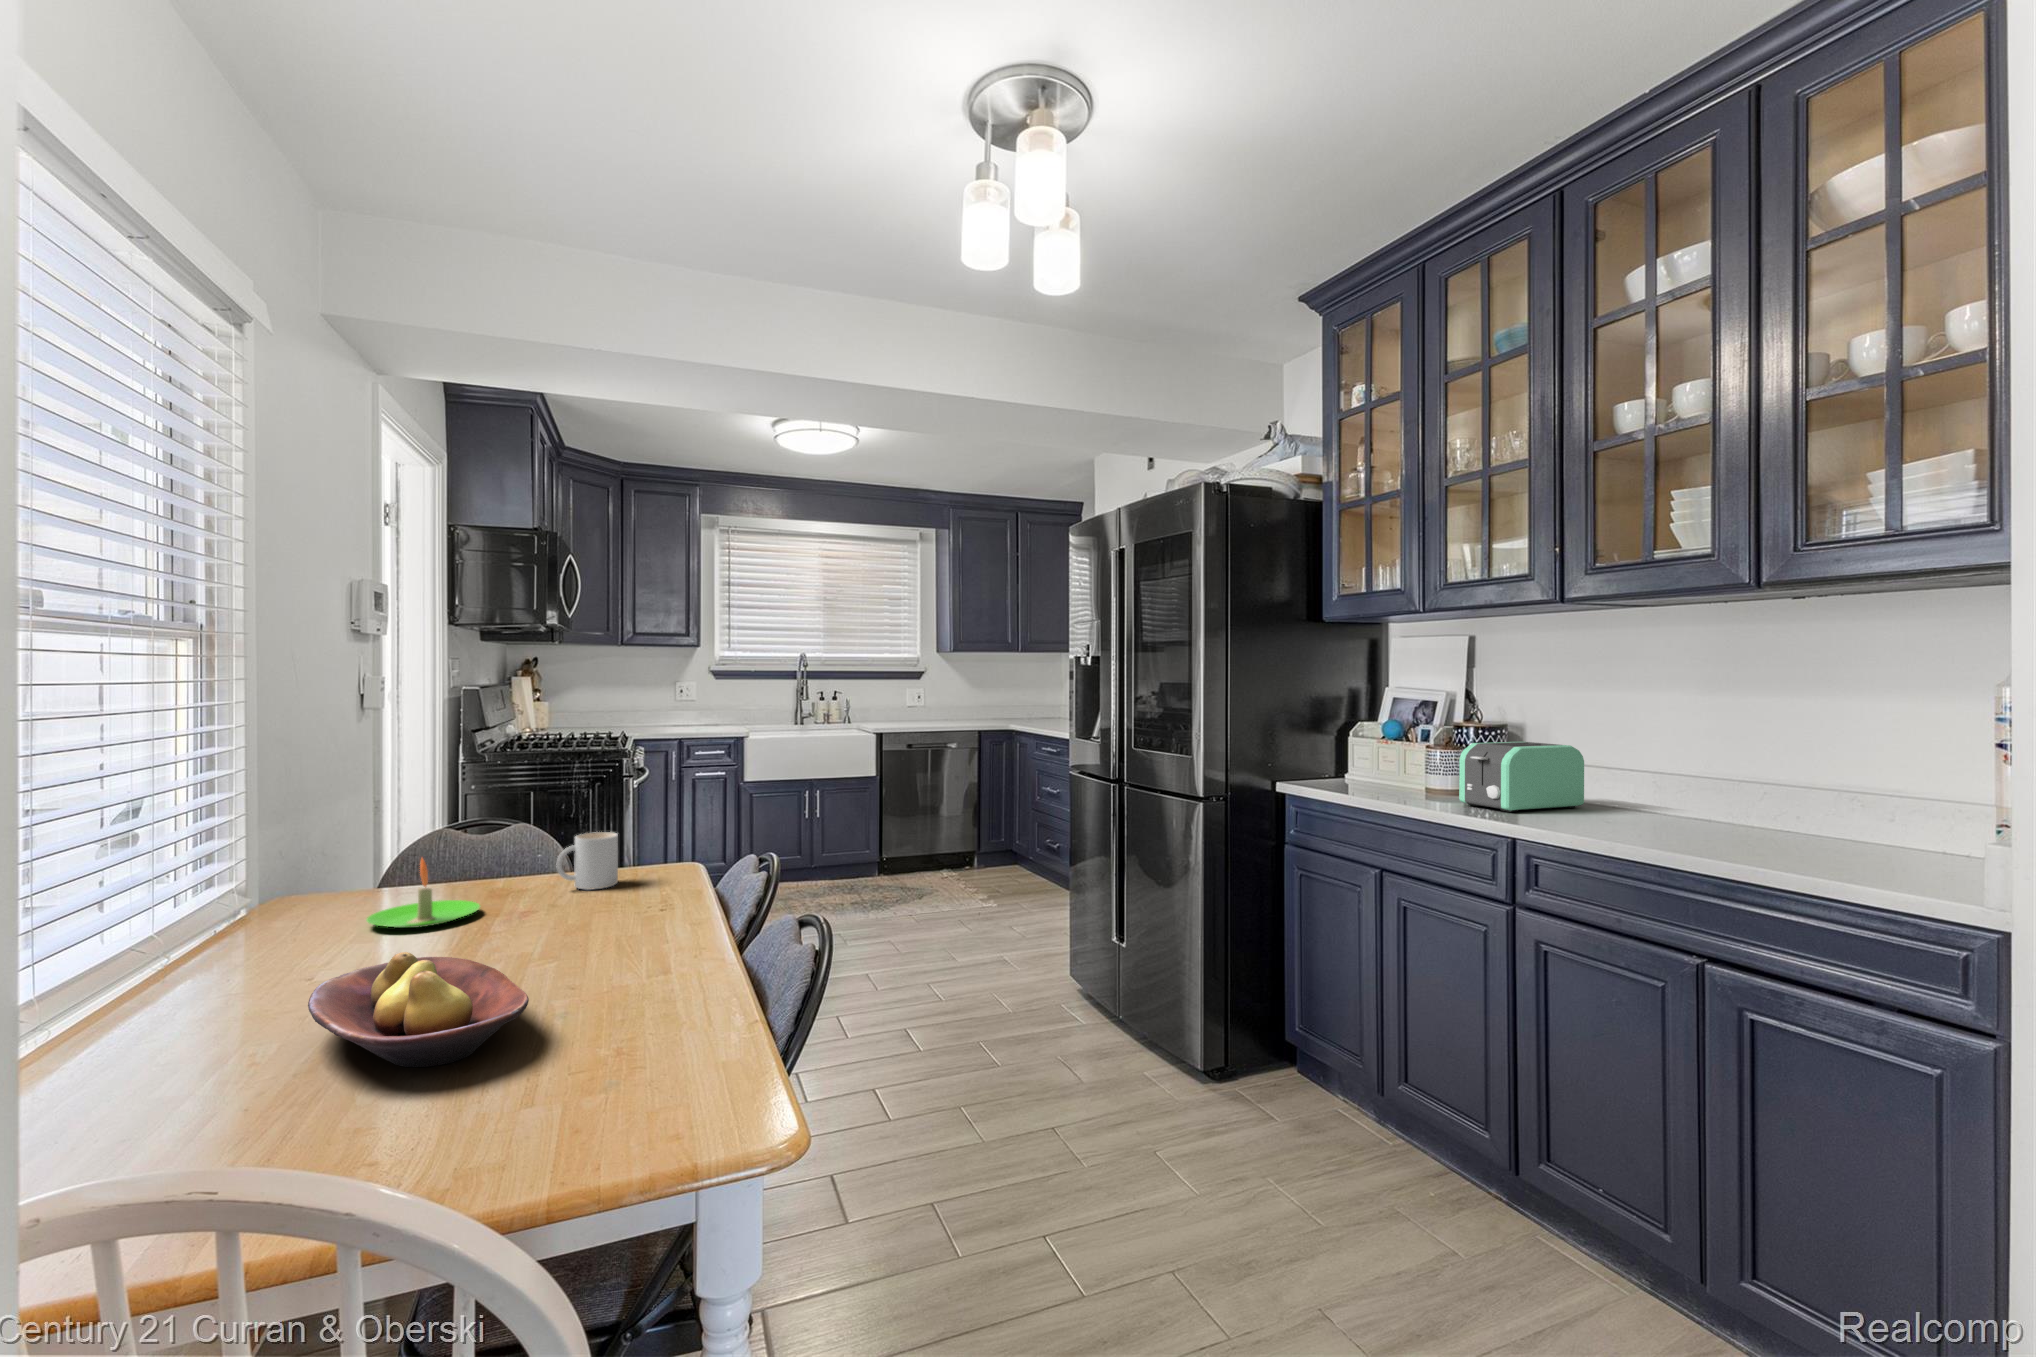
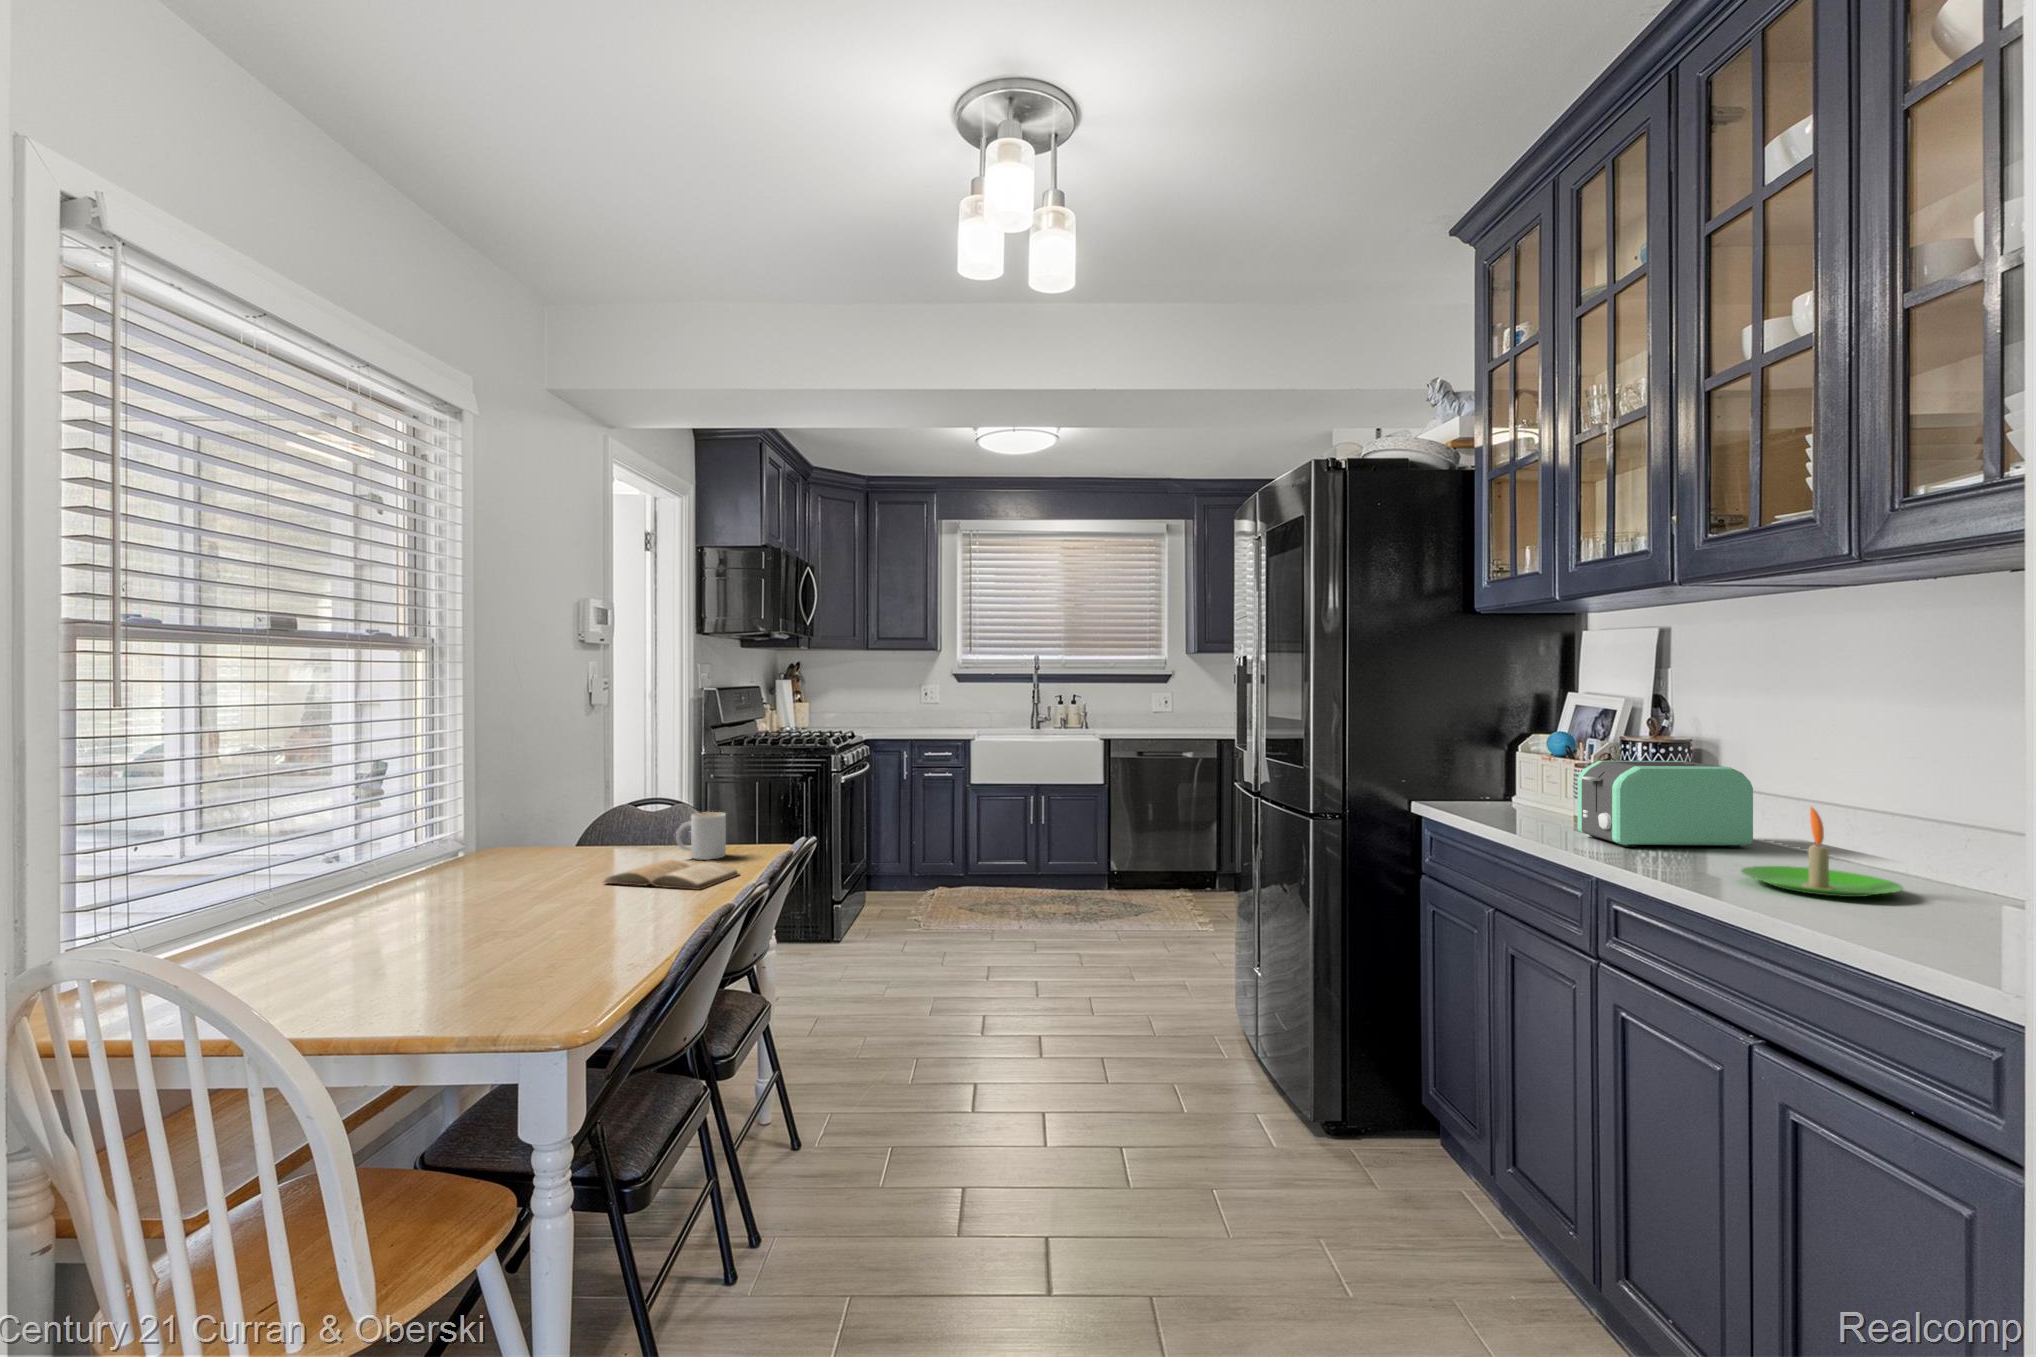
candle: present [367,858,480,928] -> present [1741,807,1903,897]
book: none [502,891,671,930] -> present [604,859,739,890]
fruit bowl: present [308,952,529,1067] -> none [388,885,530,966]

